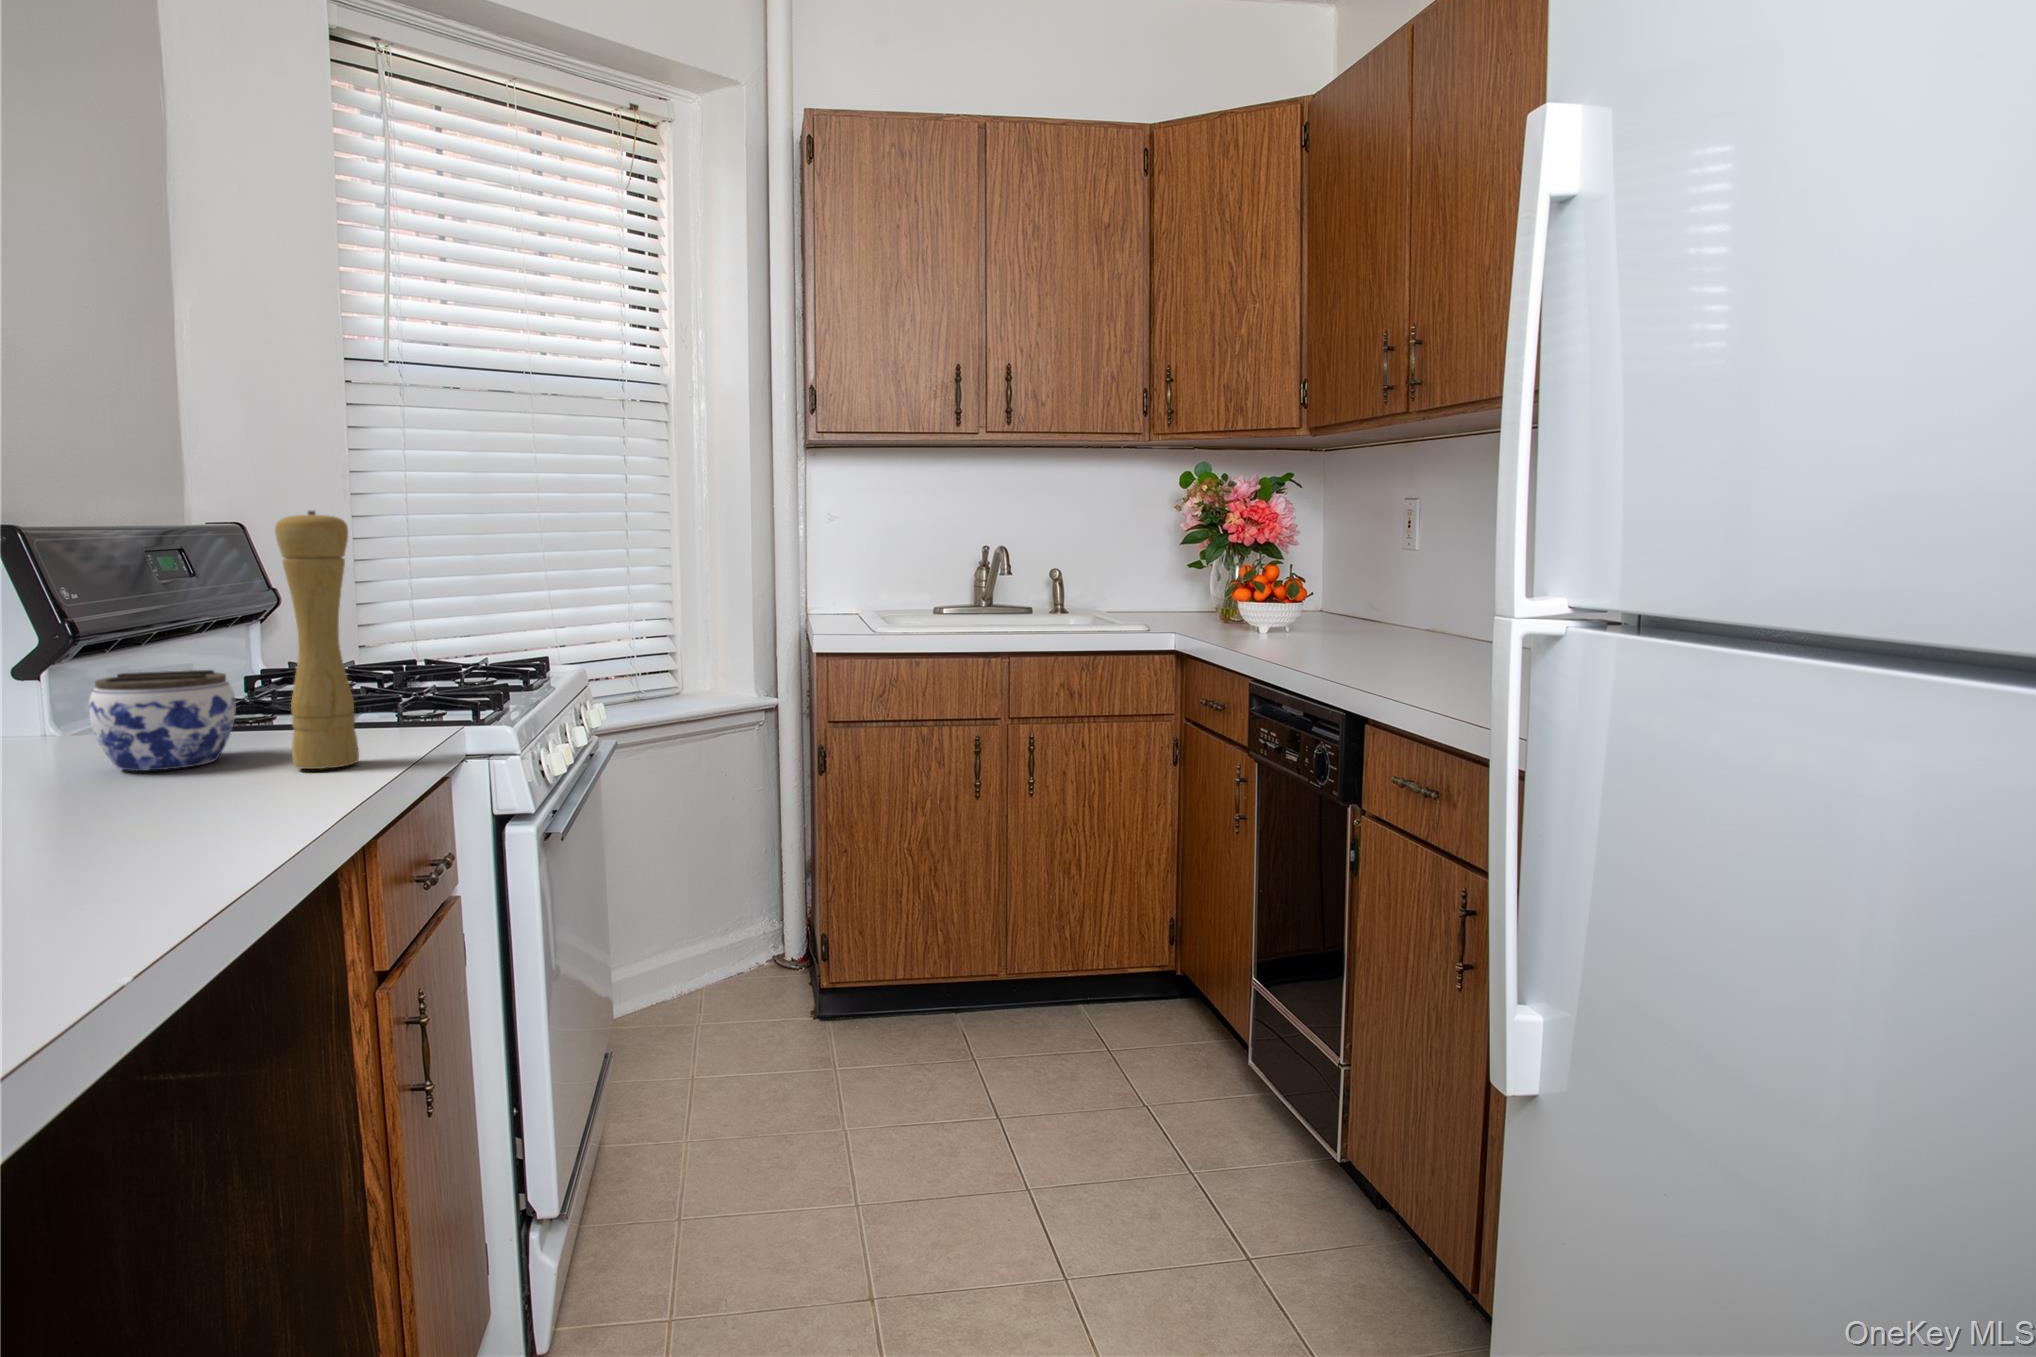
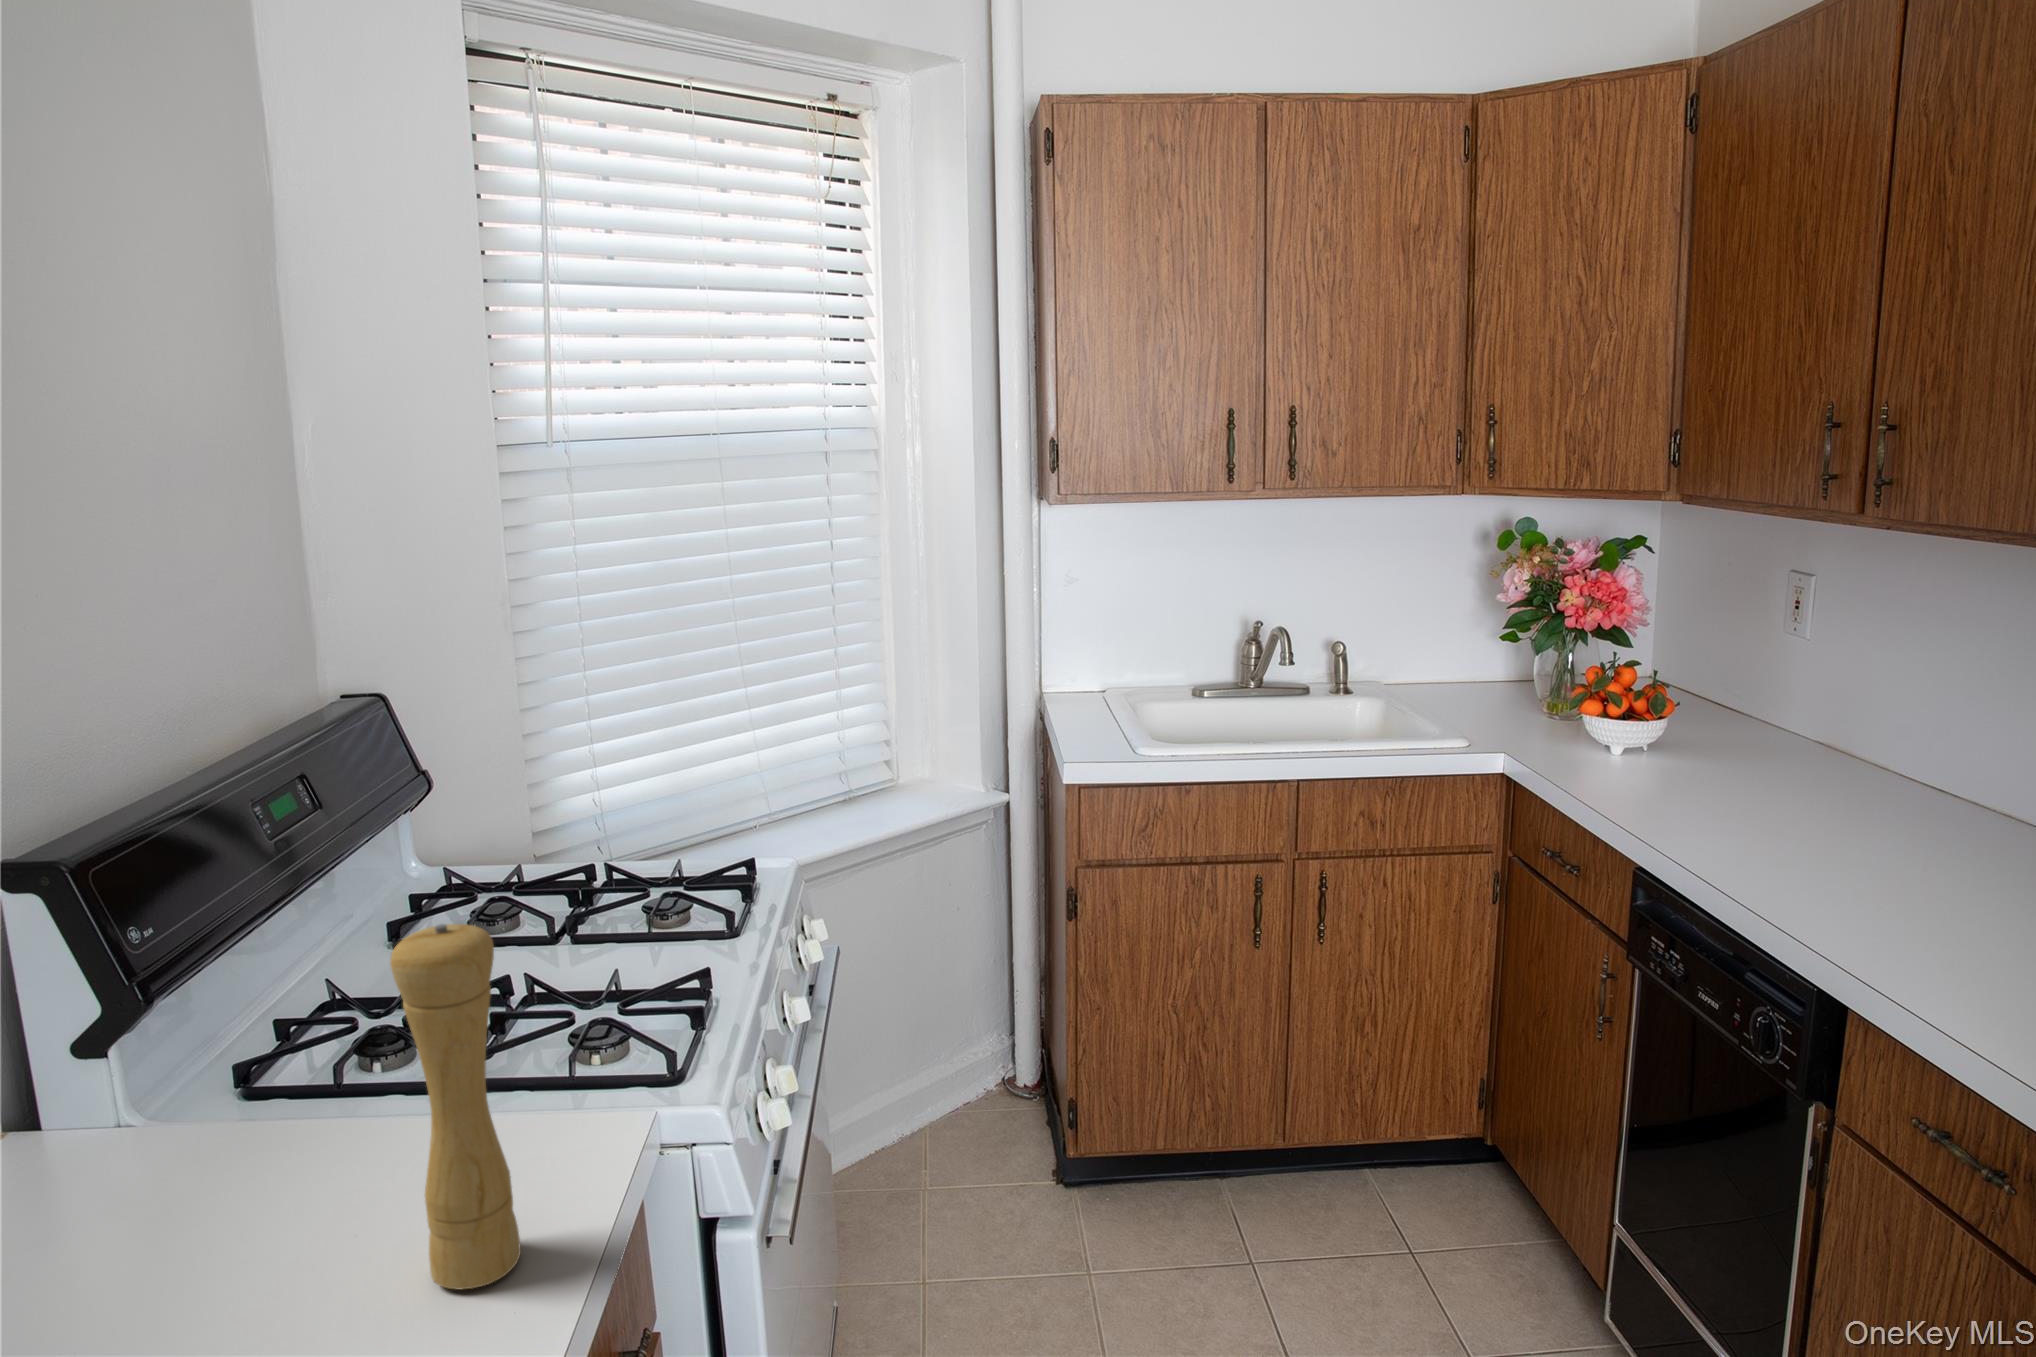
jar: present [89,670,235,771] -> none [161,1083,357,1264]

